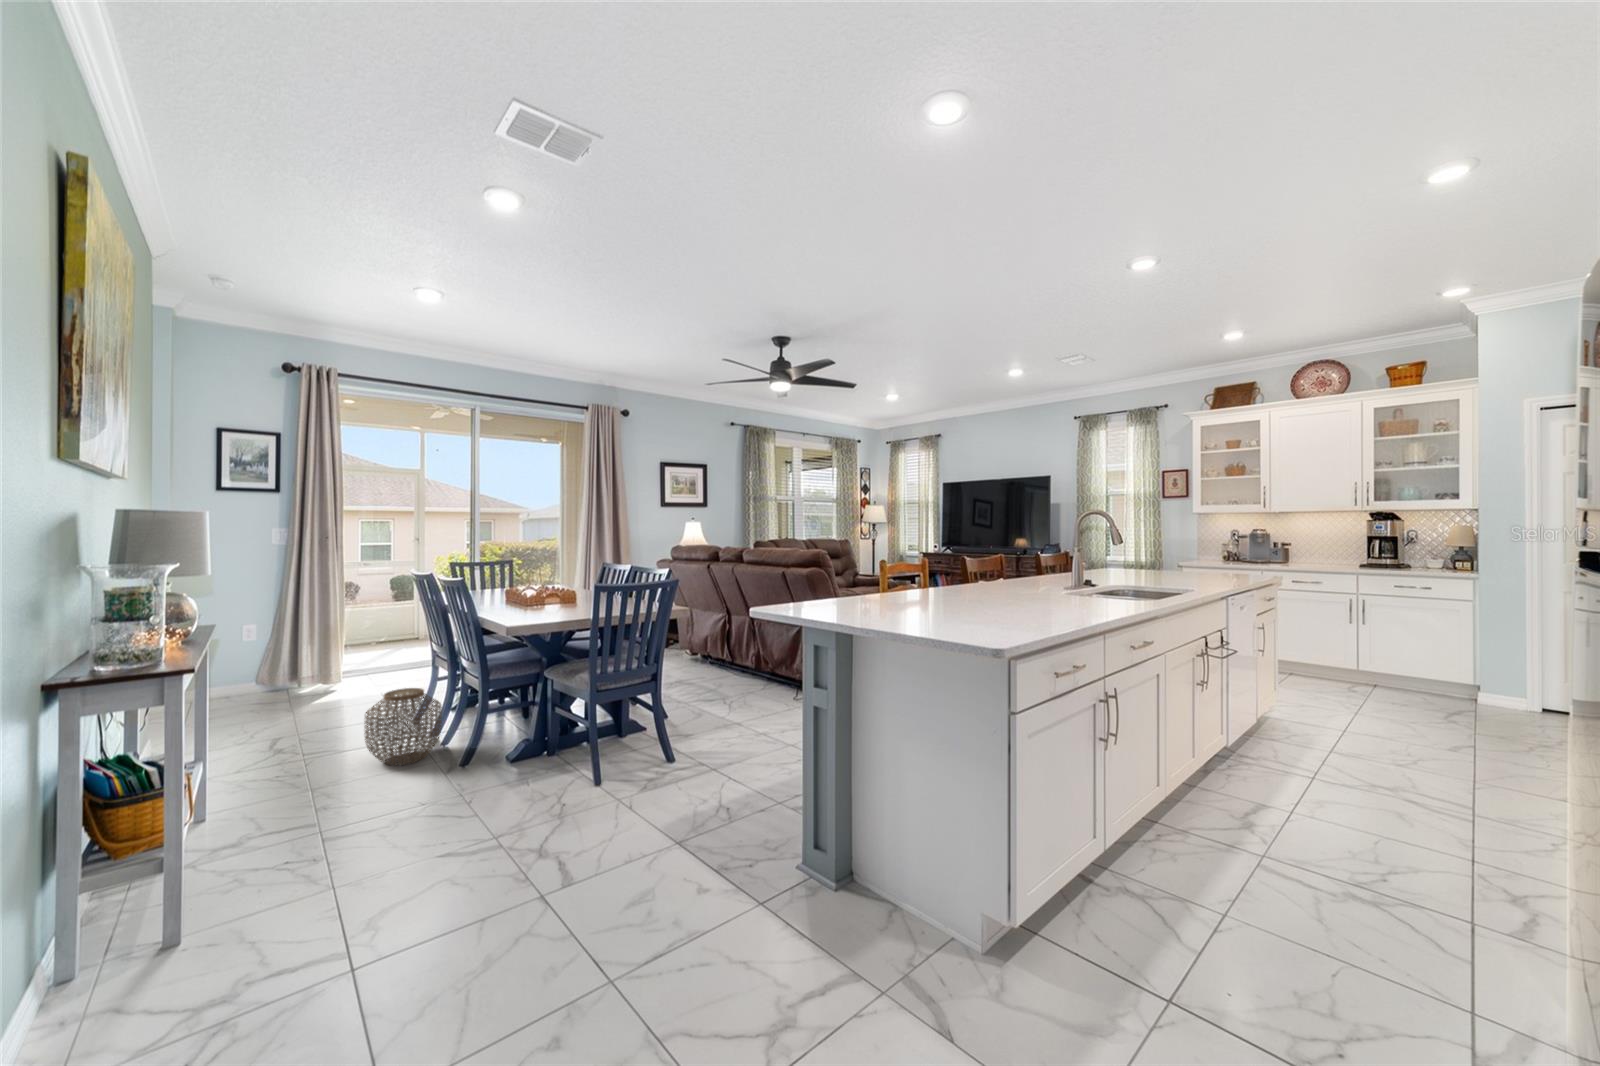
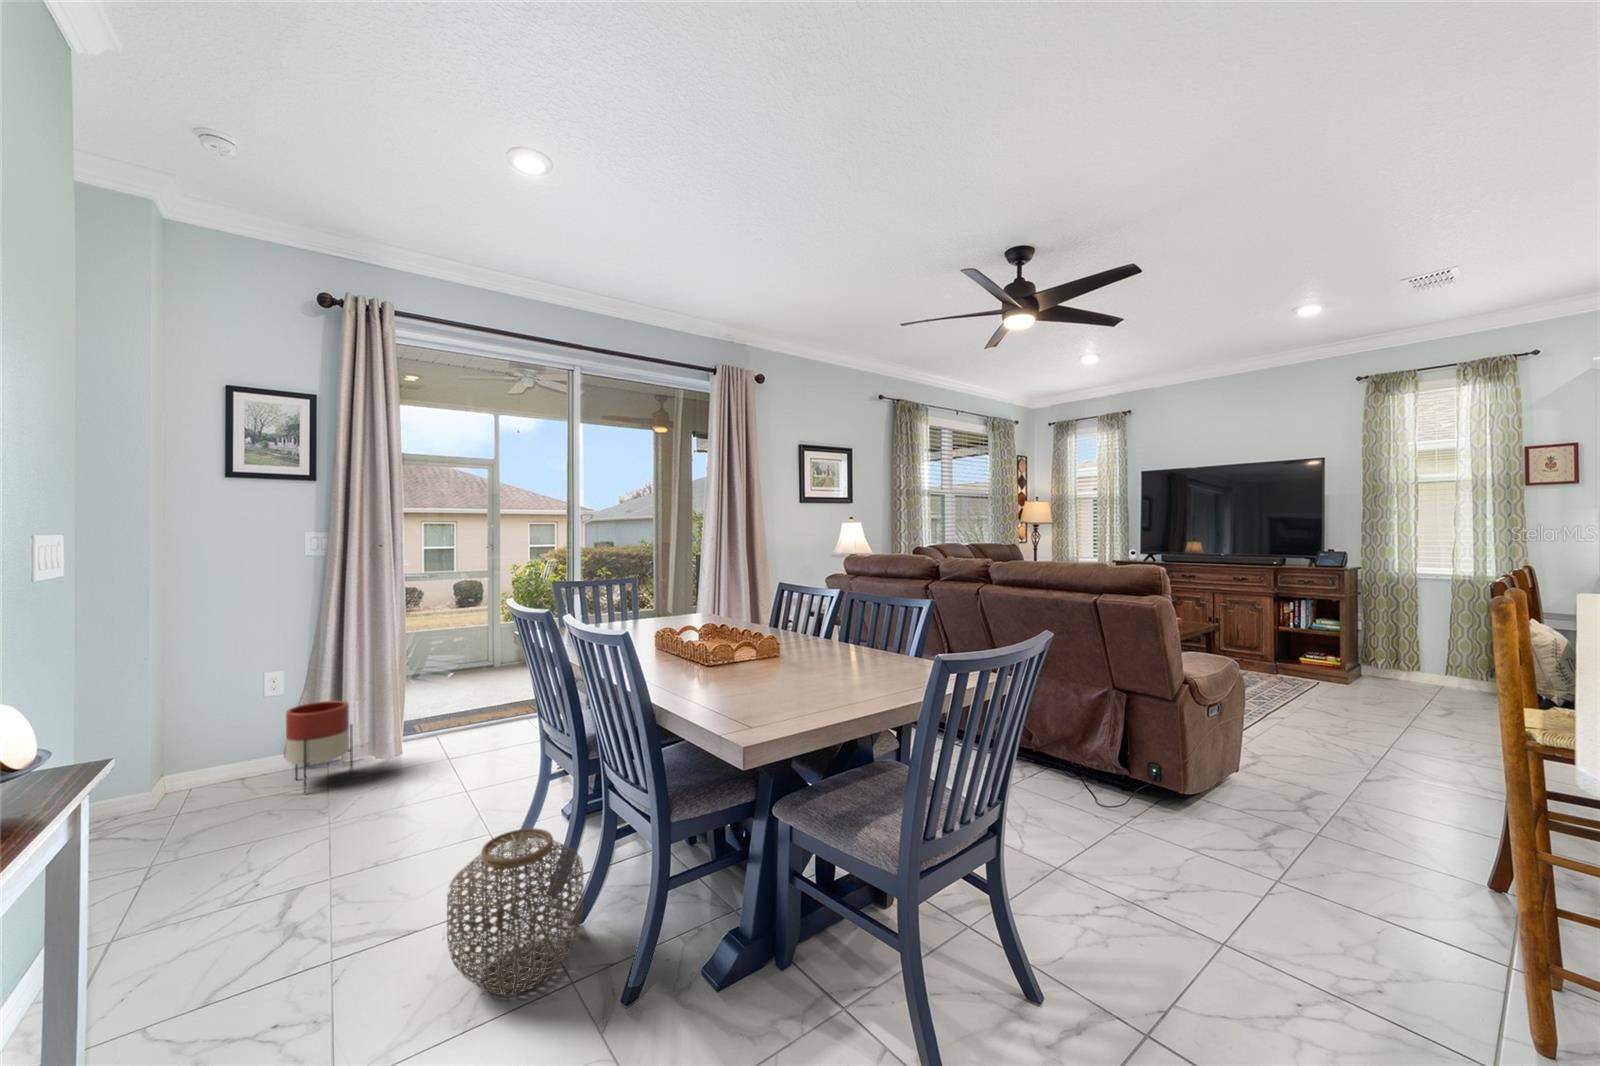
planter: none [261,643,307,701] -> present [286,701,353,793]

